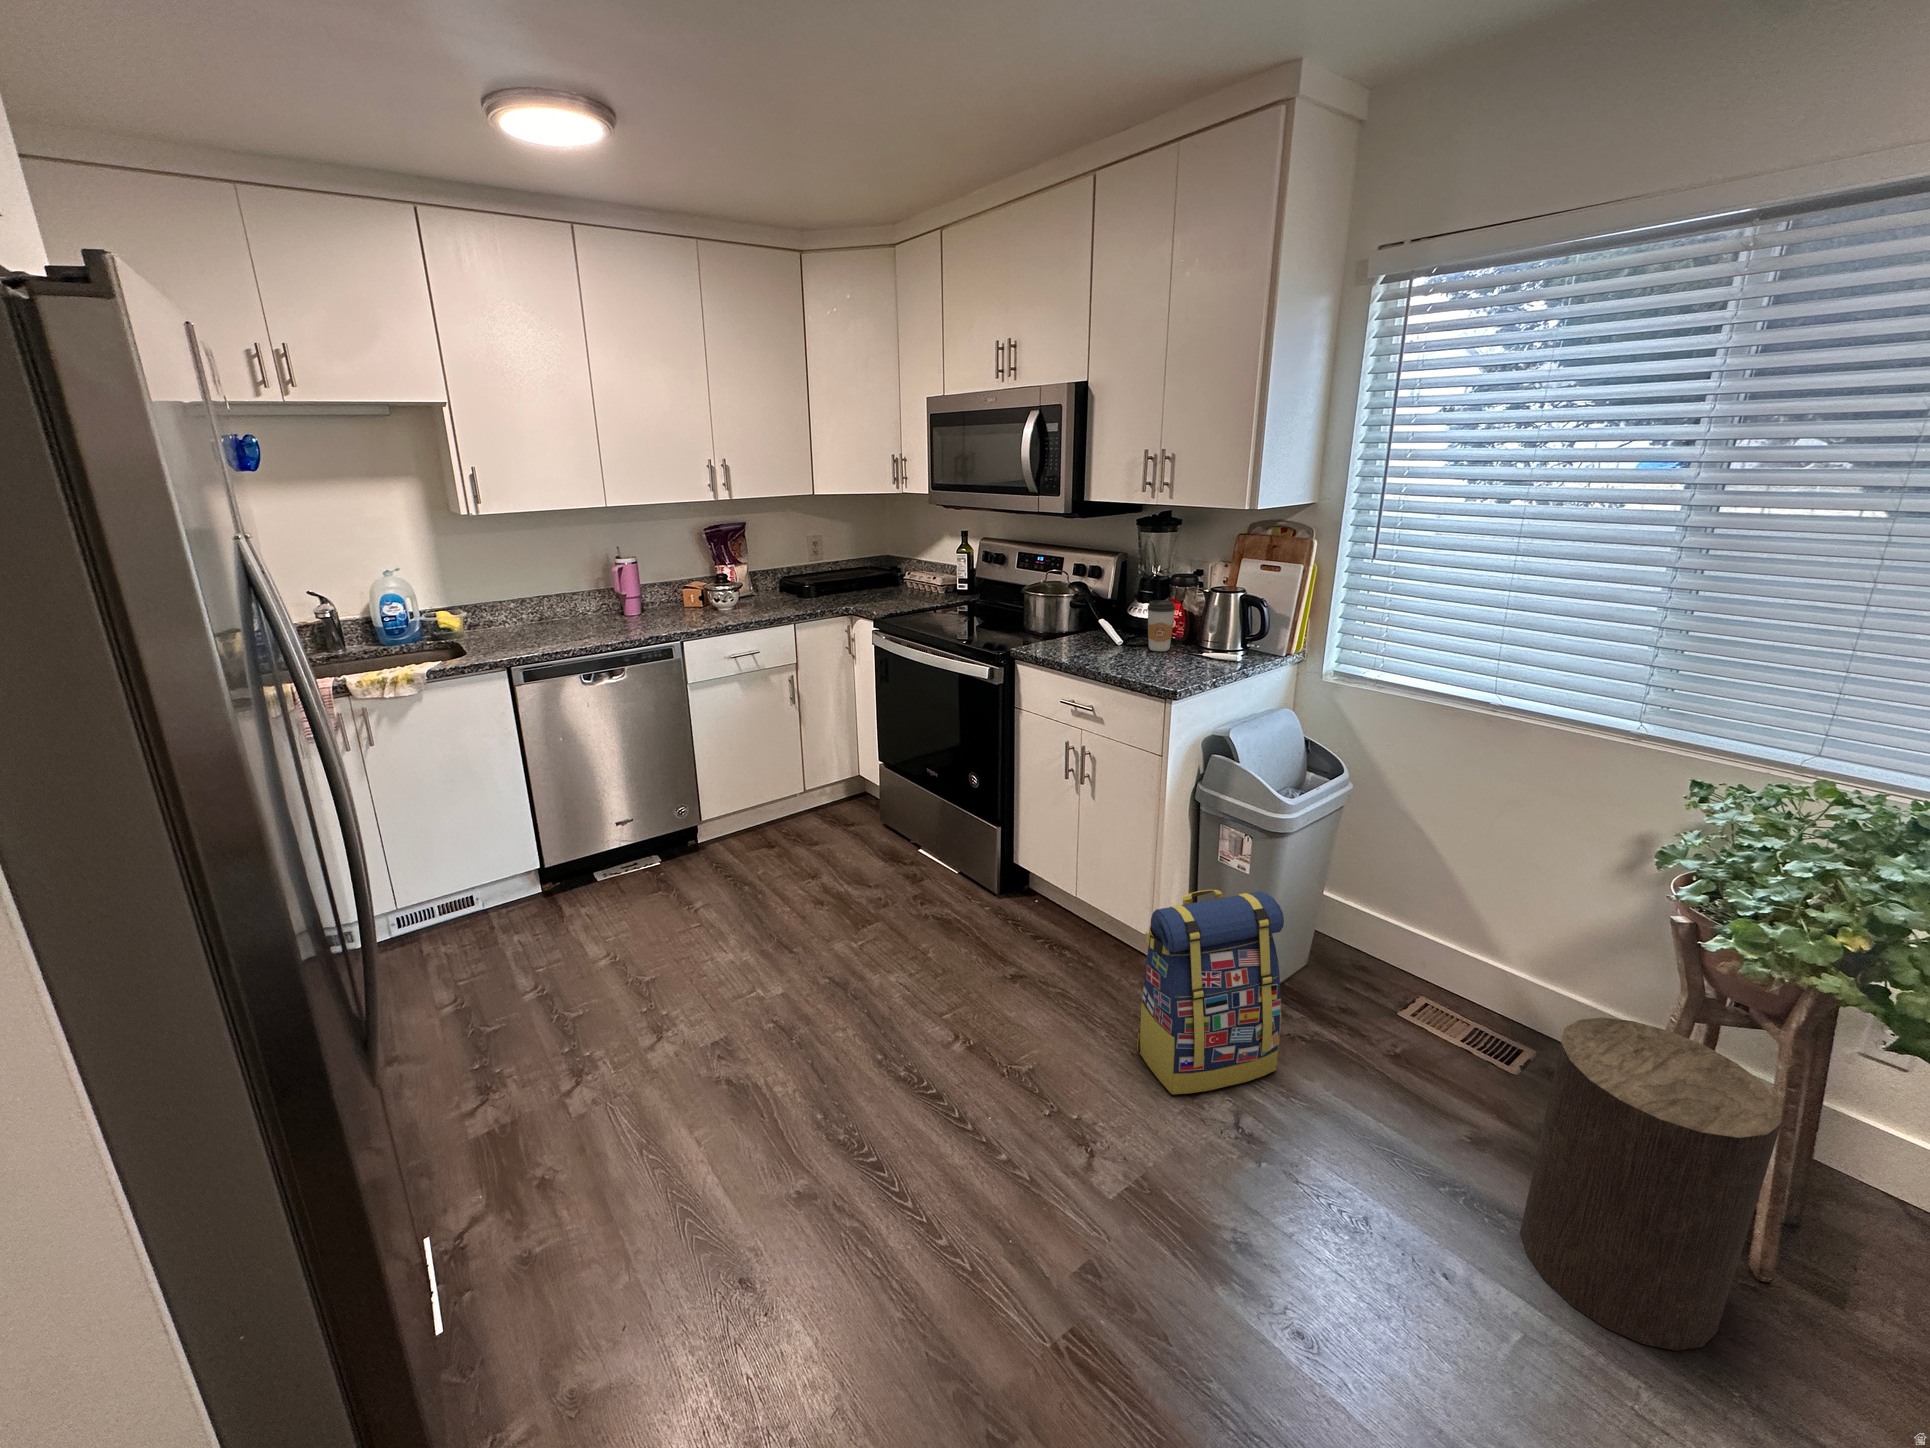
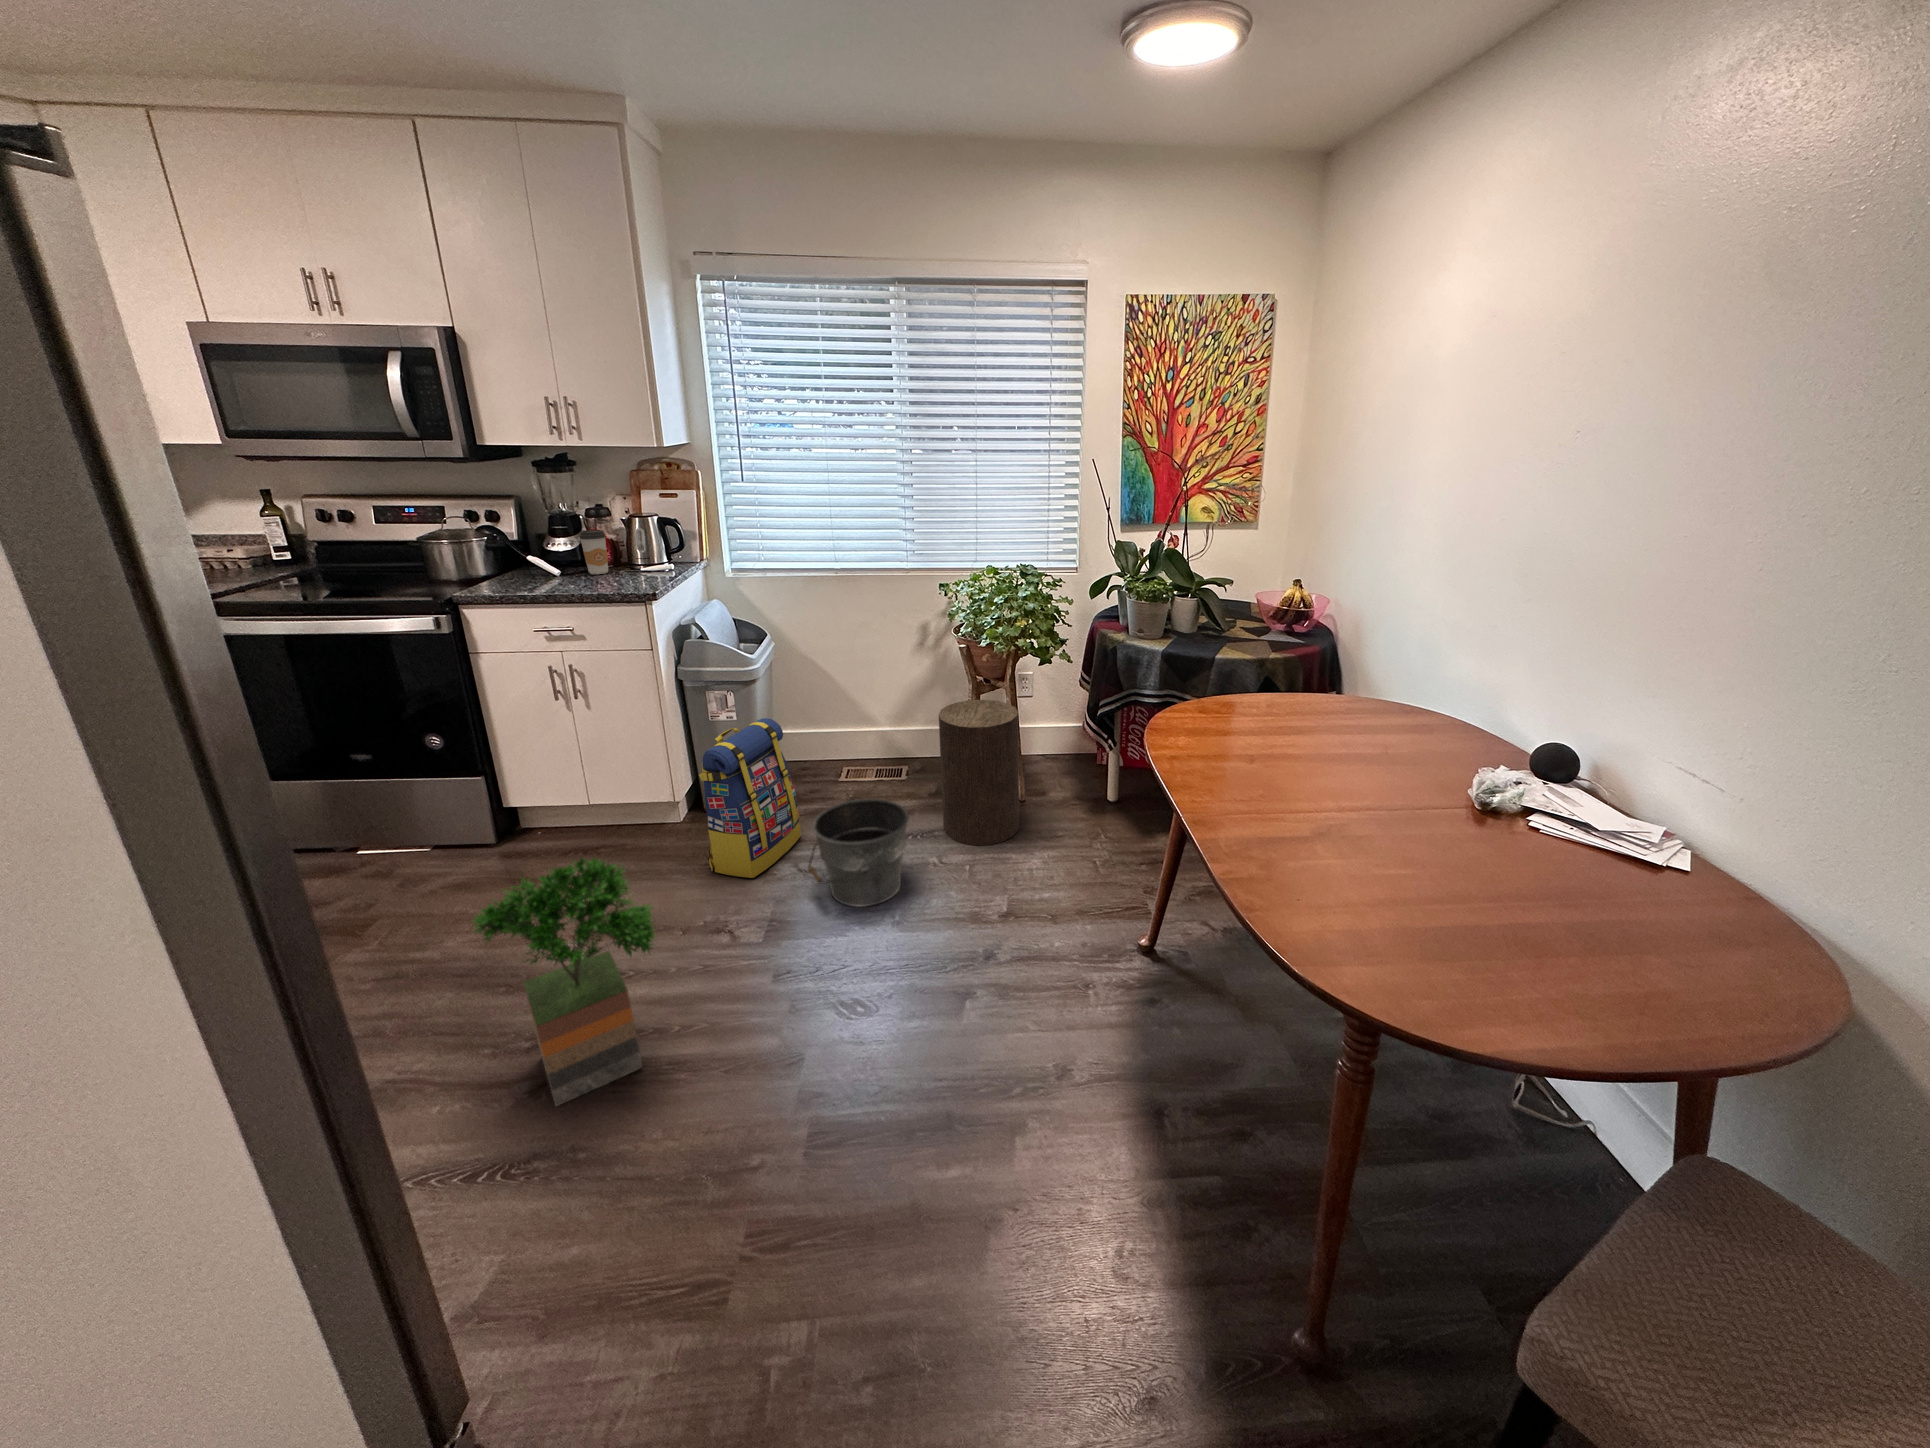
potted tree: none [779,984,942,1264] -> present [473,857,654,1106]
bucket: none [1215,1074,1408,1282] -> present [808,798,909,907]

